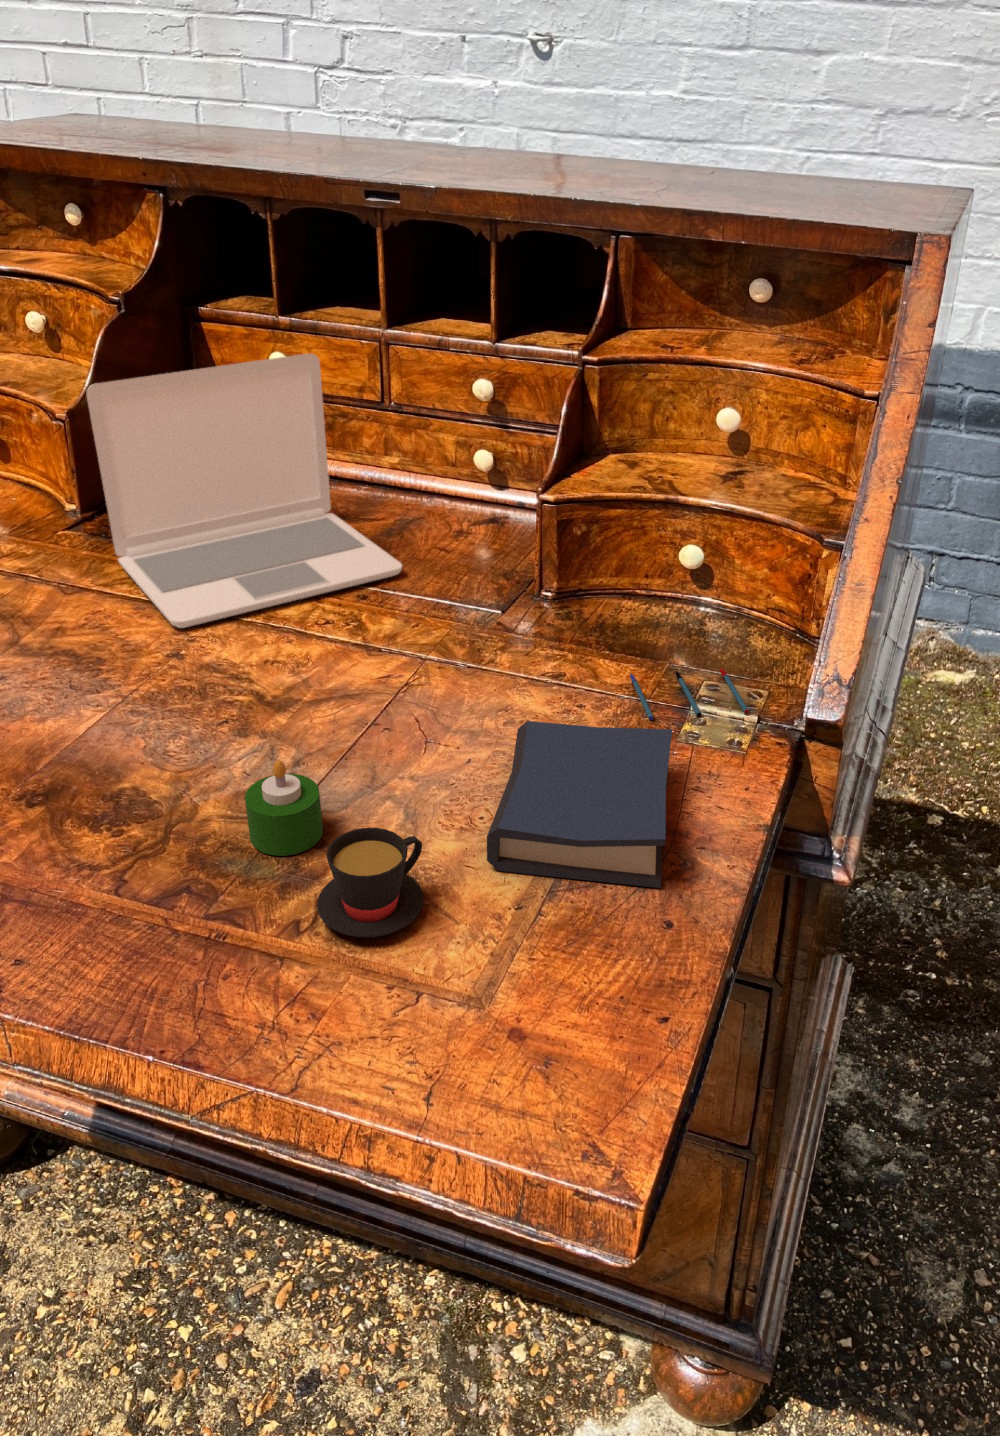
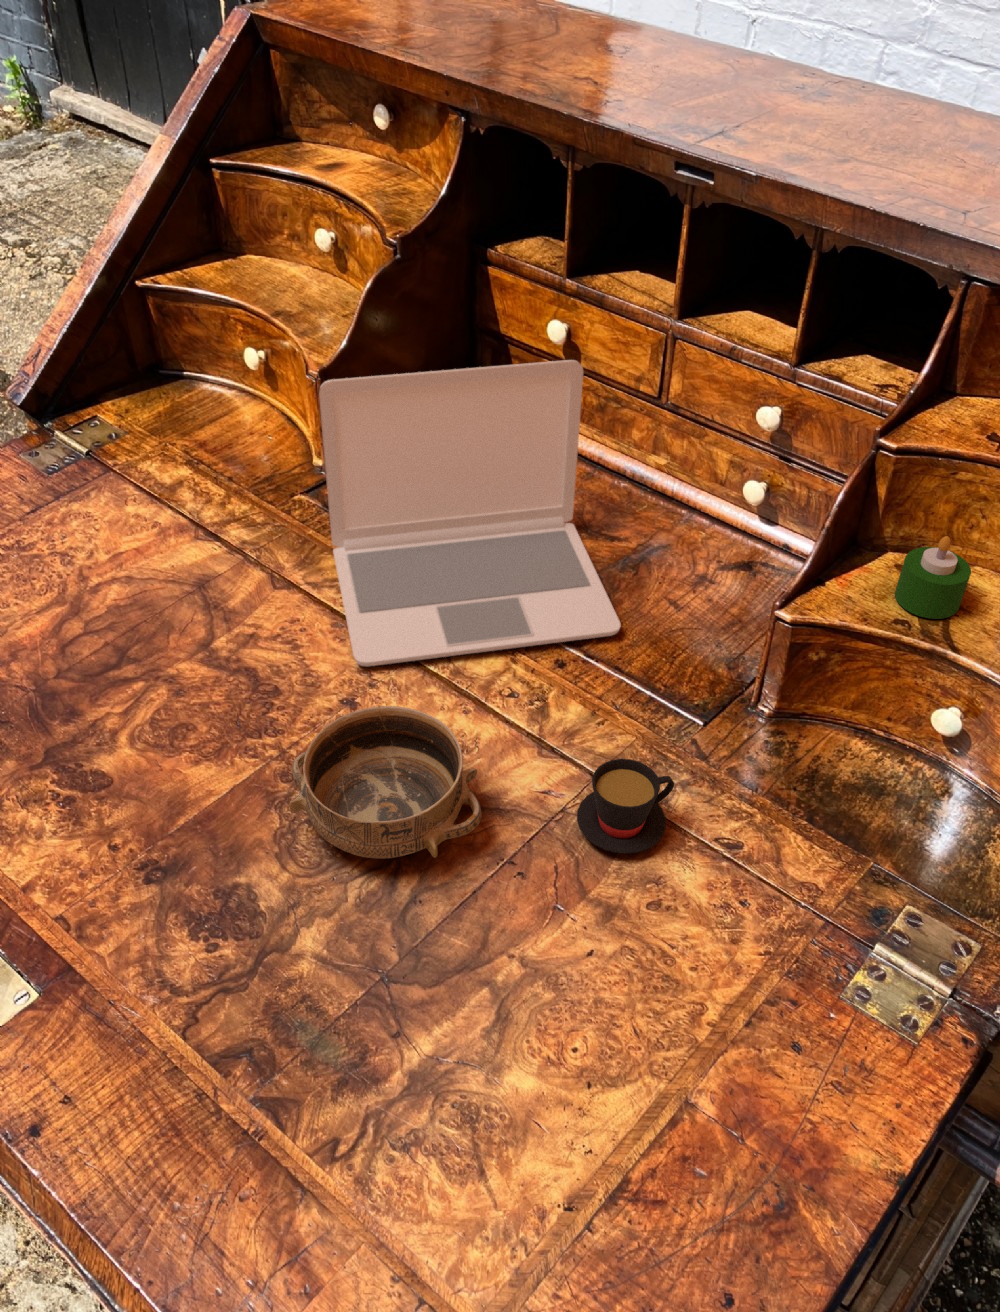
ceramic bowl: none [147,616,338,736] -> present [289,706,482,858]
pen: present [630,668,749,720] -> none [819,867,945,971]
hardback book: present [487,721,672,888] -> none [555,939,823,1231]
candle: present [245,760,323,856] -> present [895,536,971,619]
teacup: present [317,828,424,937] -> present [577,759,674,854]

